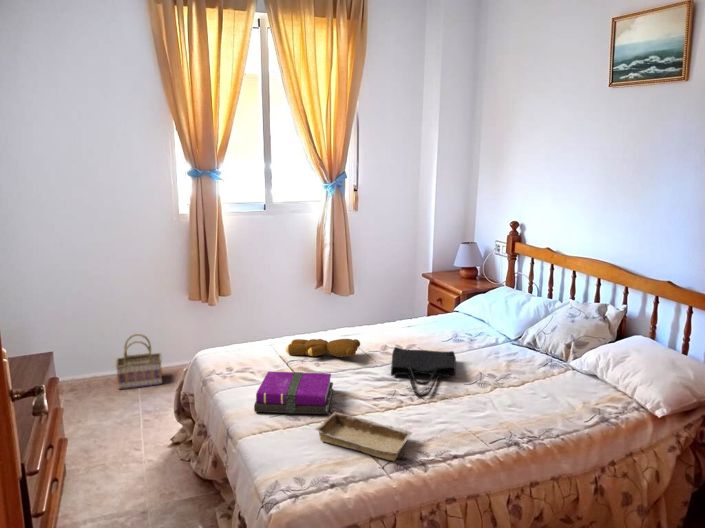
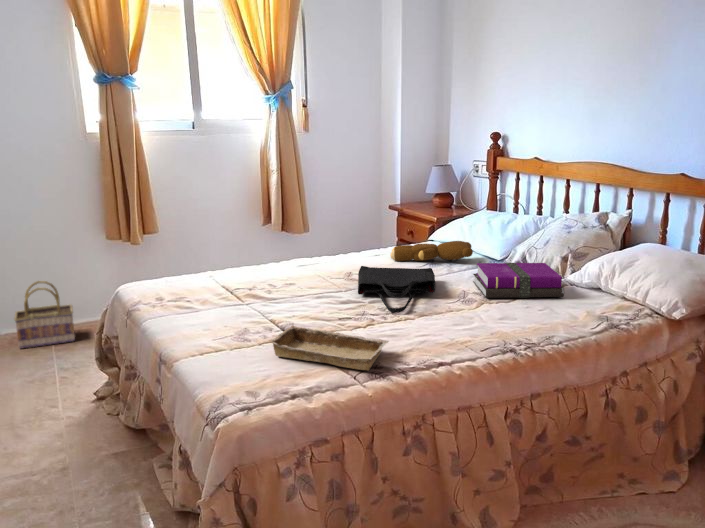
teddy bear: present [286,339,360,358] -> present [390,241,473,261]
notebook: present [254,371,333,414] -> present [473,263,564,298]

